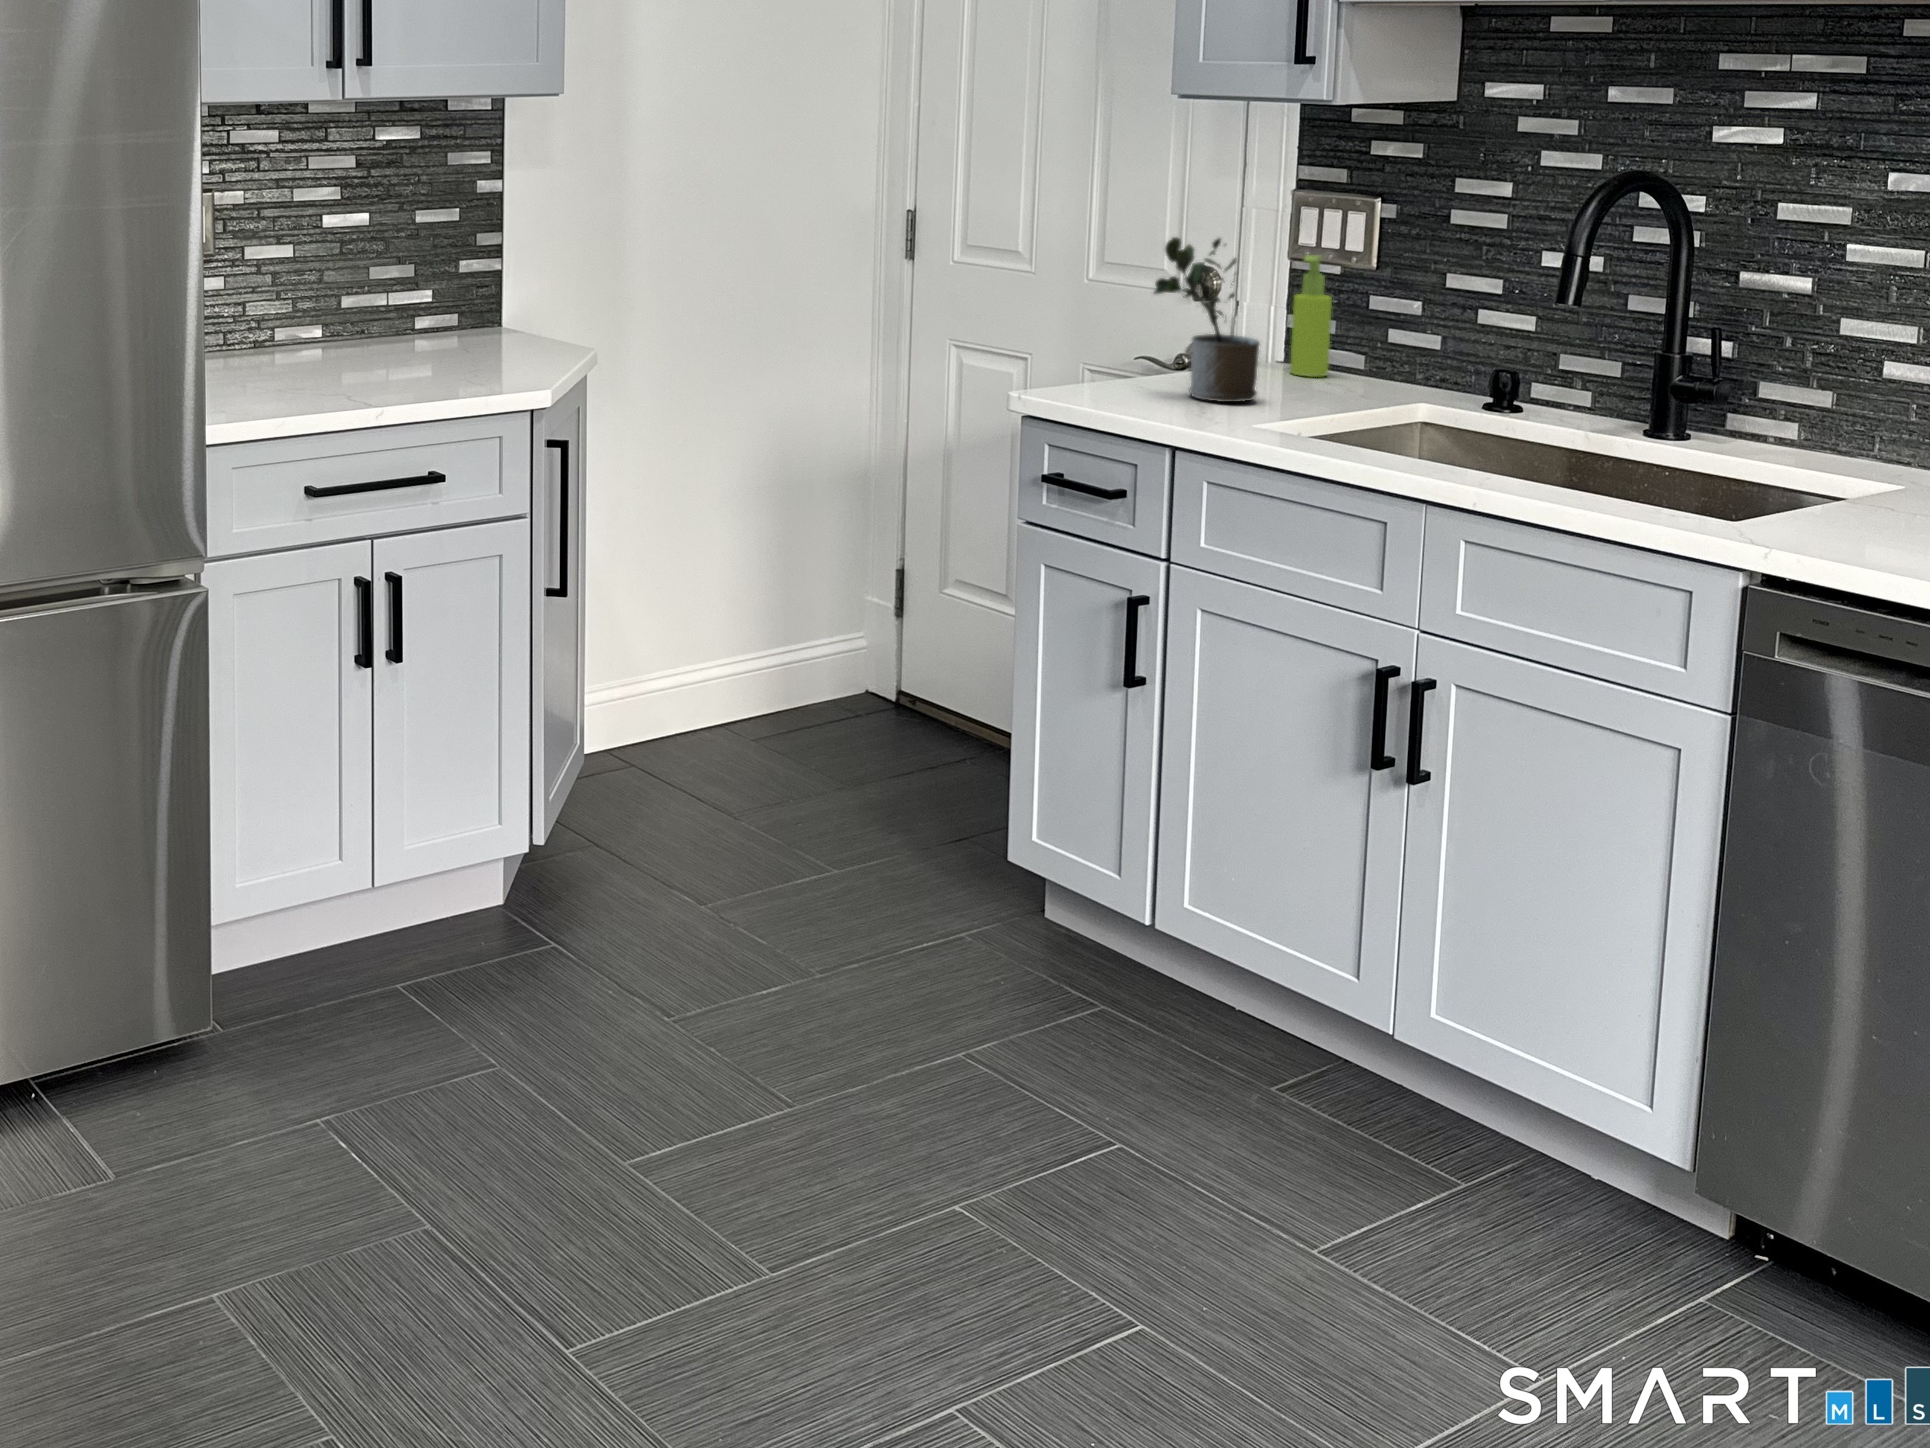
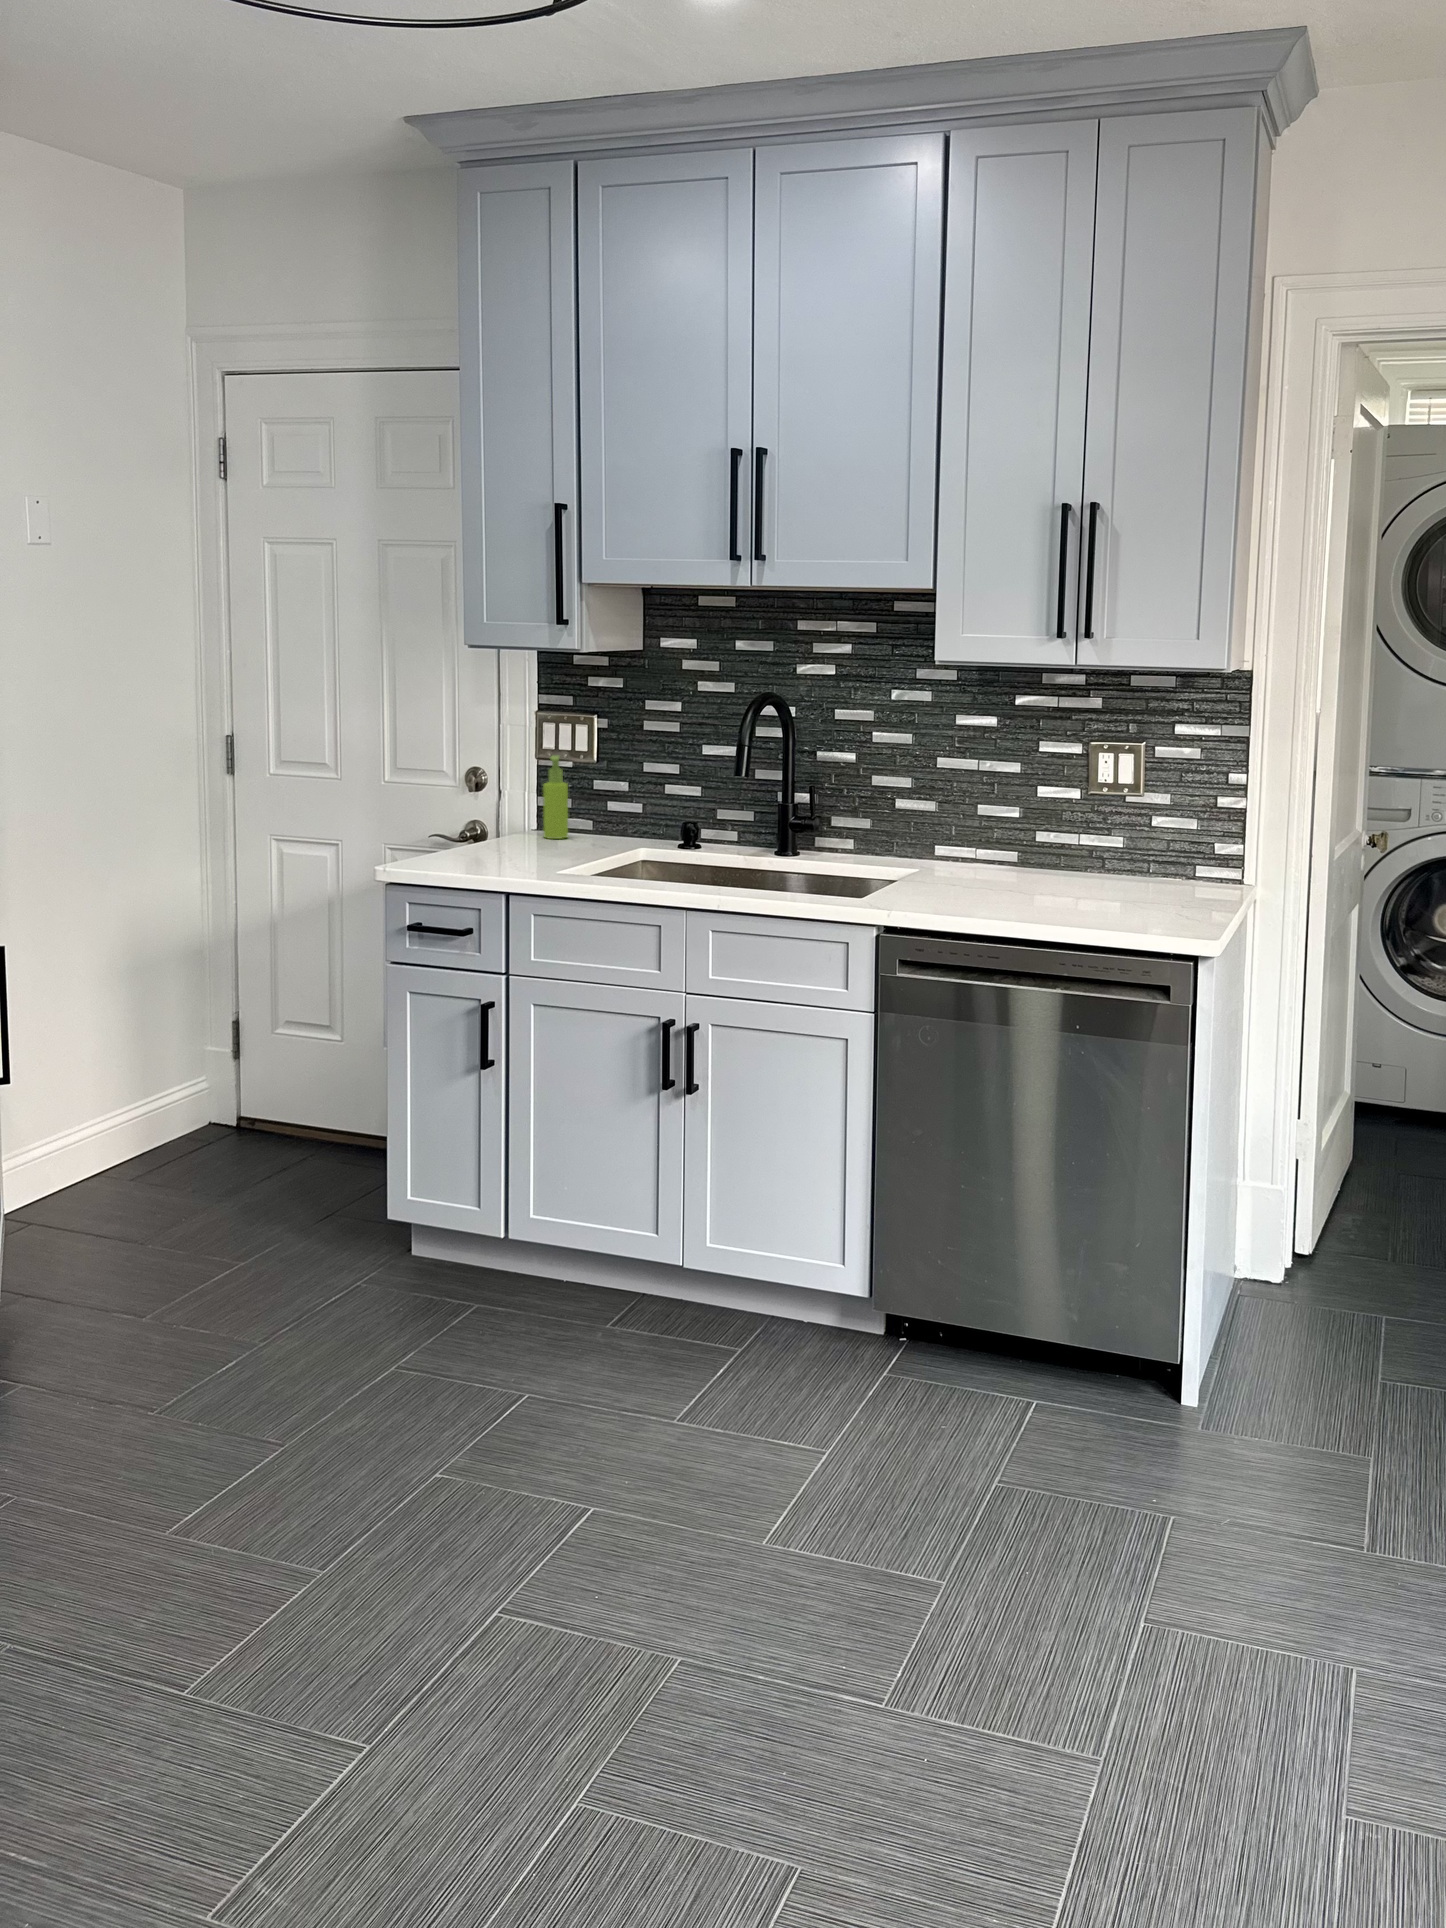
potted plant: present [1154,237,1260,402] -> none [470,745,542,860]

